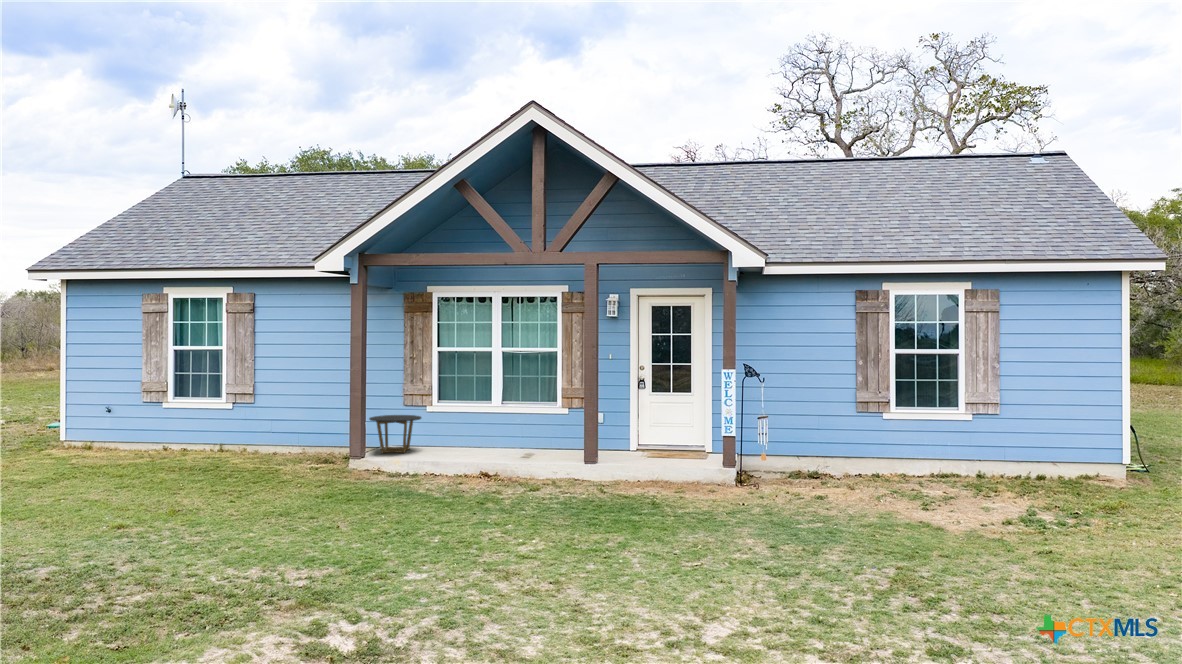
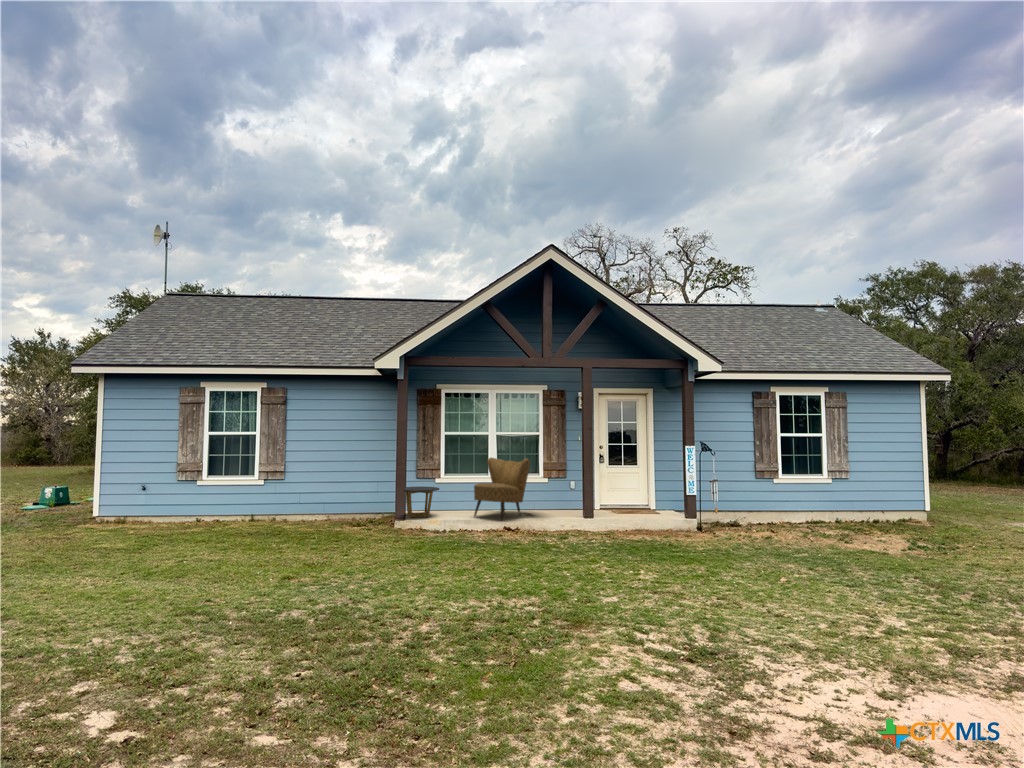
armchair: none [458,380,532,460] -> present [474,458,530,520]

